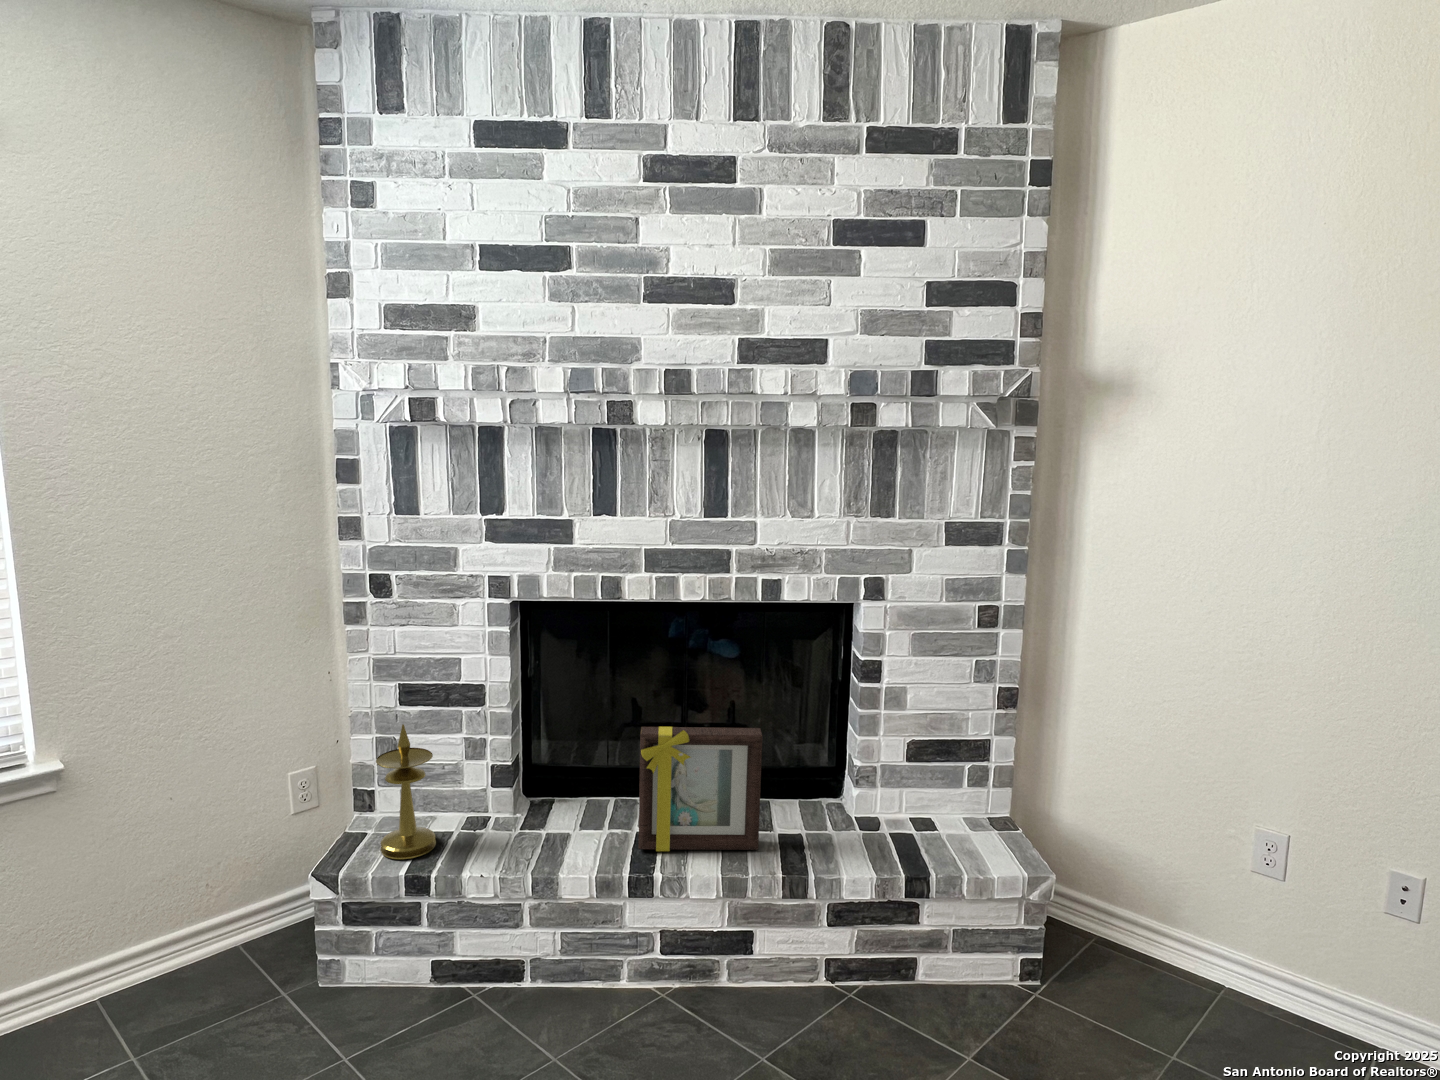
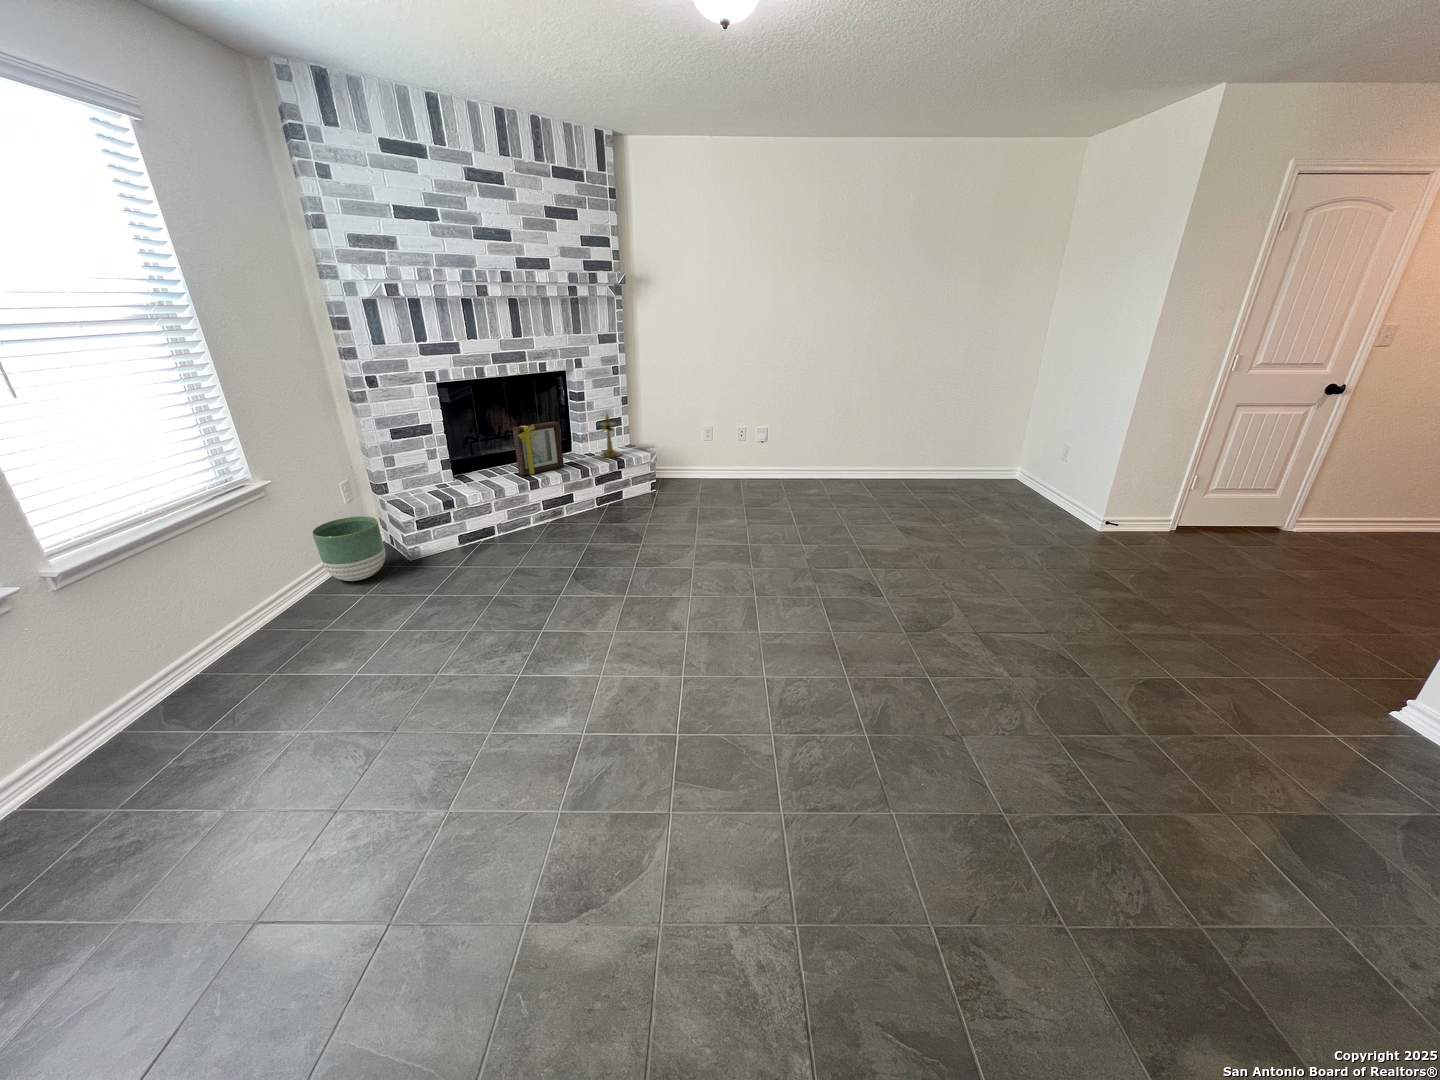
candlestick: present [376,724,436,859] -> present [599,413,619,458]
planter: none [134,852,273,1006] -> present [312,516,385,581]

